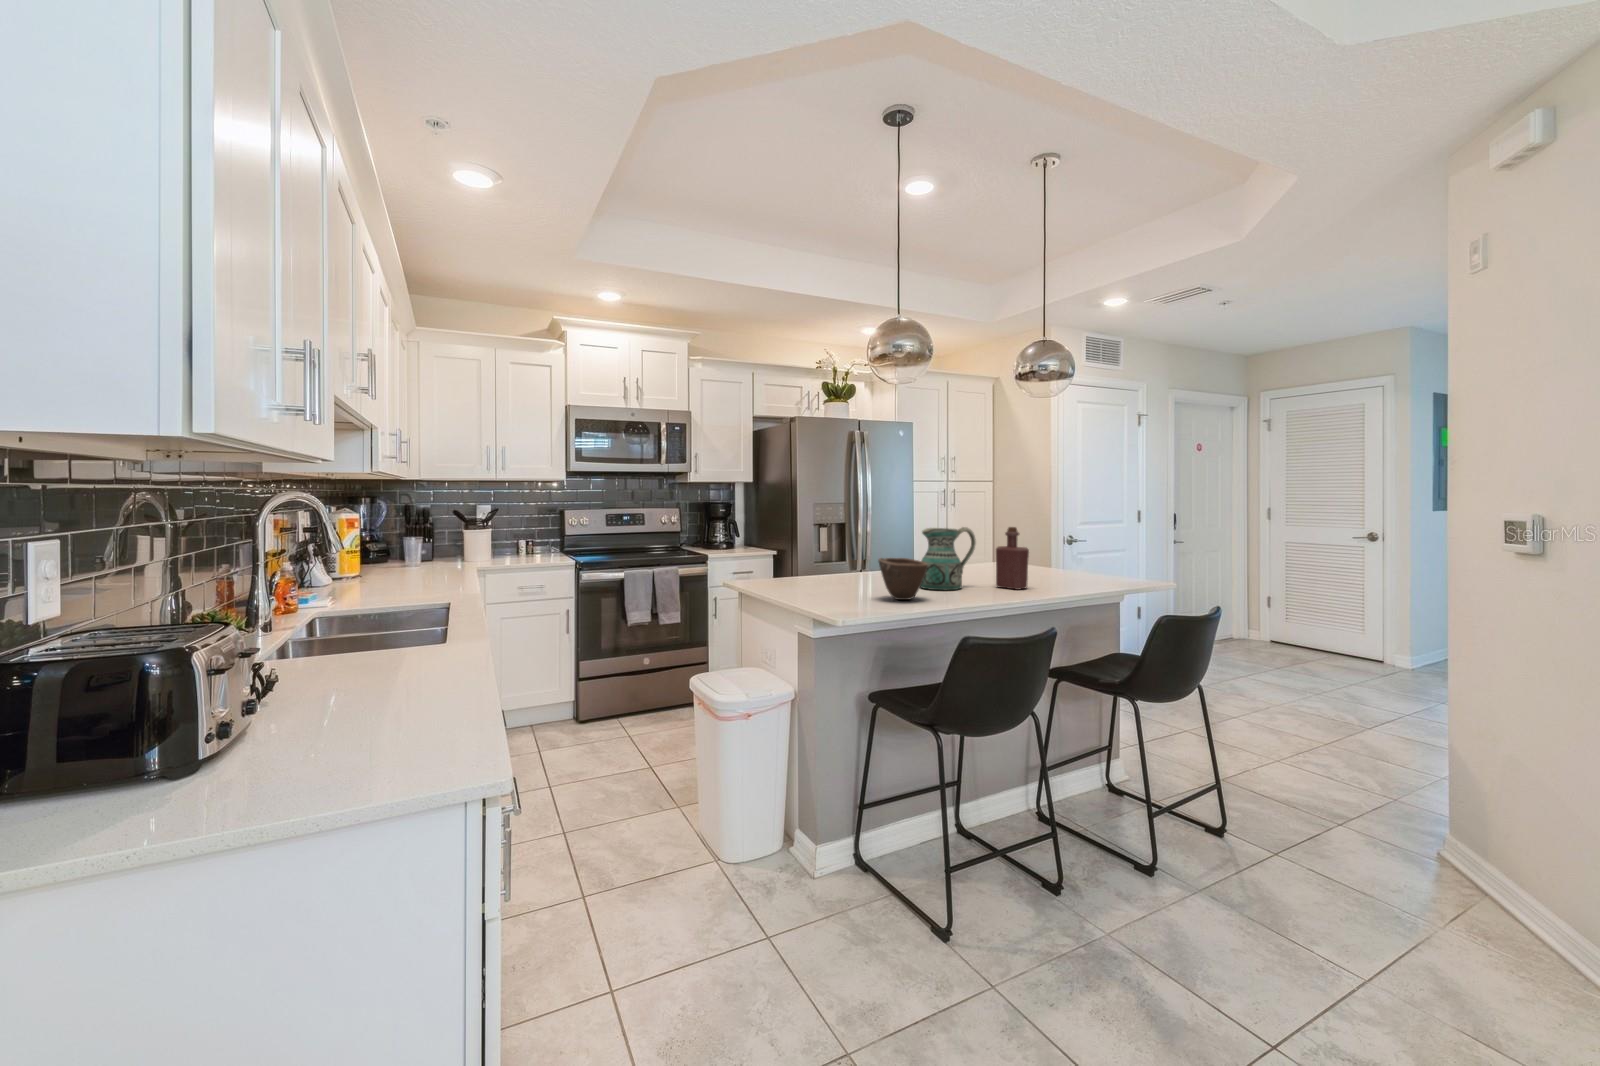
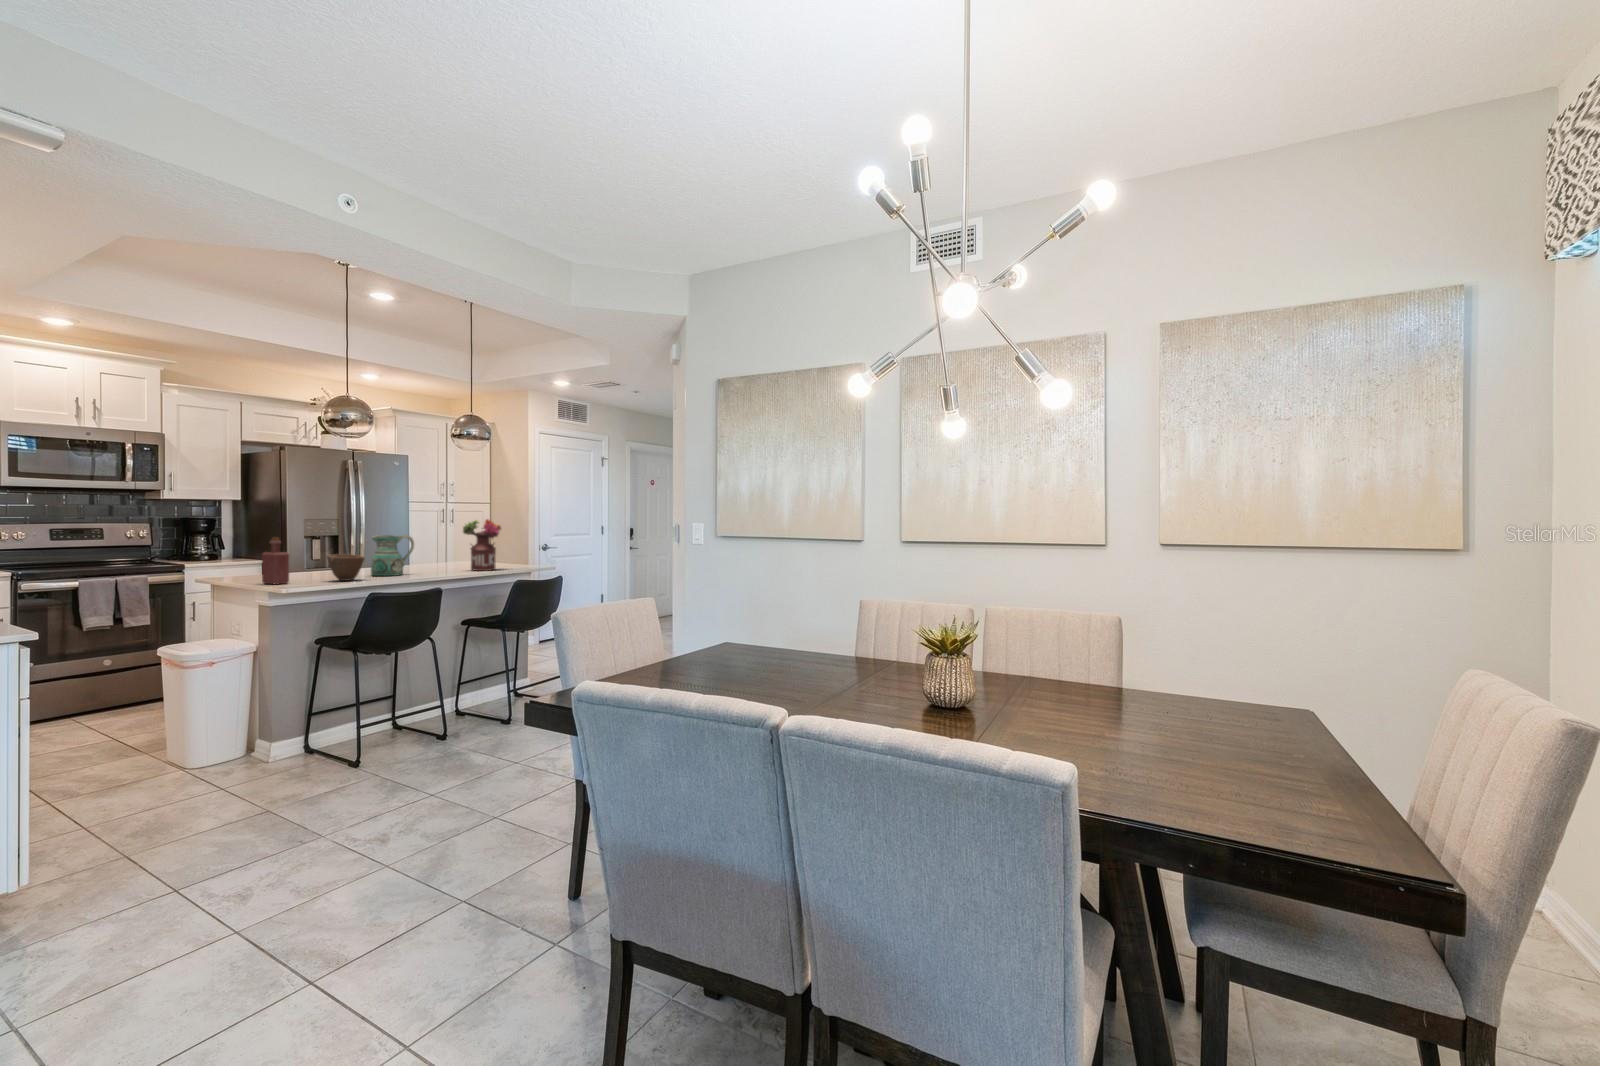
flower arrangement: none [1035,502,1096,585] -> present [463,519,501,571]
bottle: present [996,527,1029,590] -> present [262,537,289,584]

